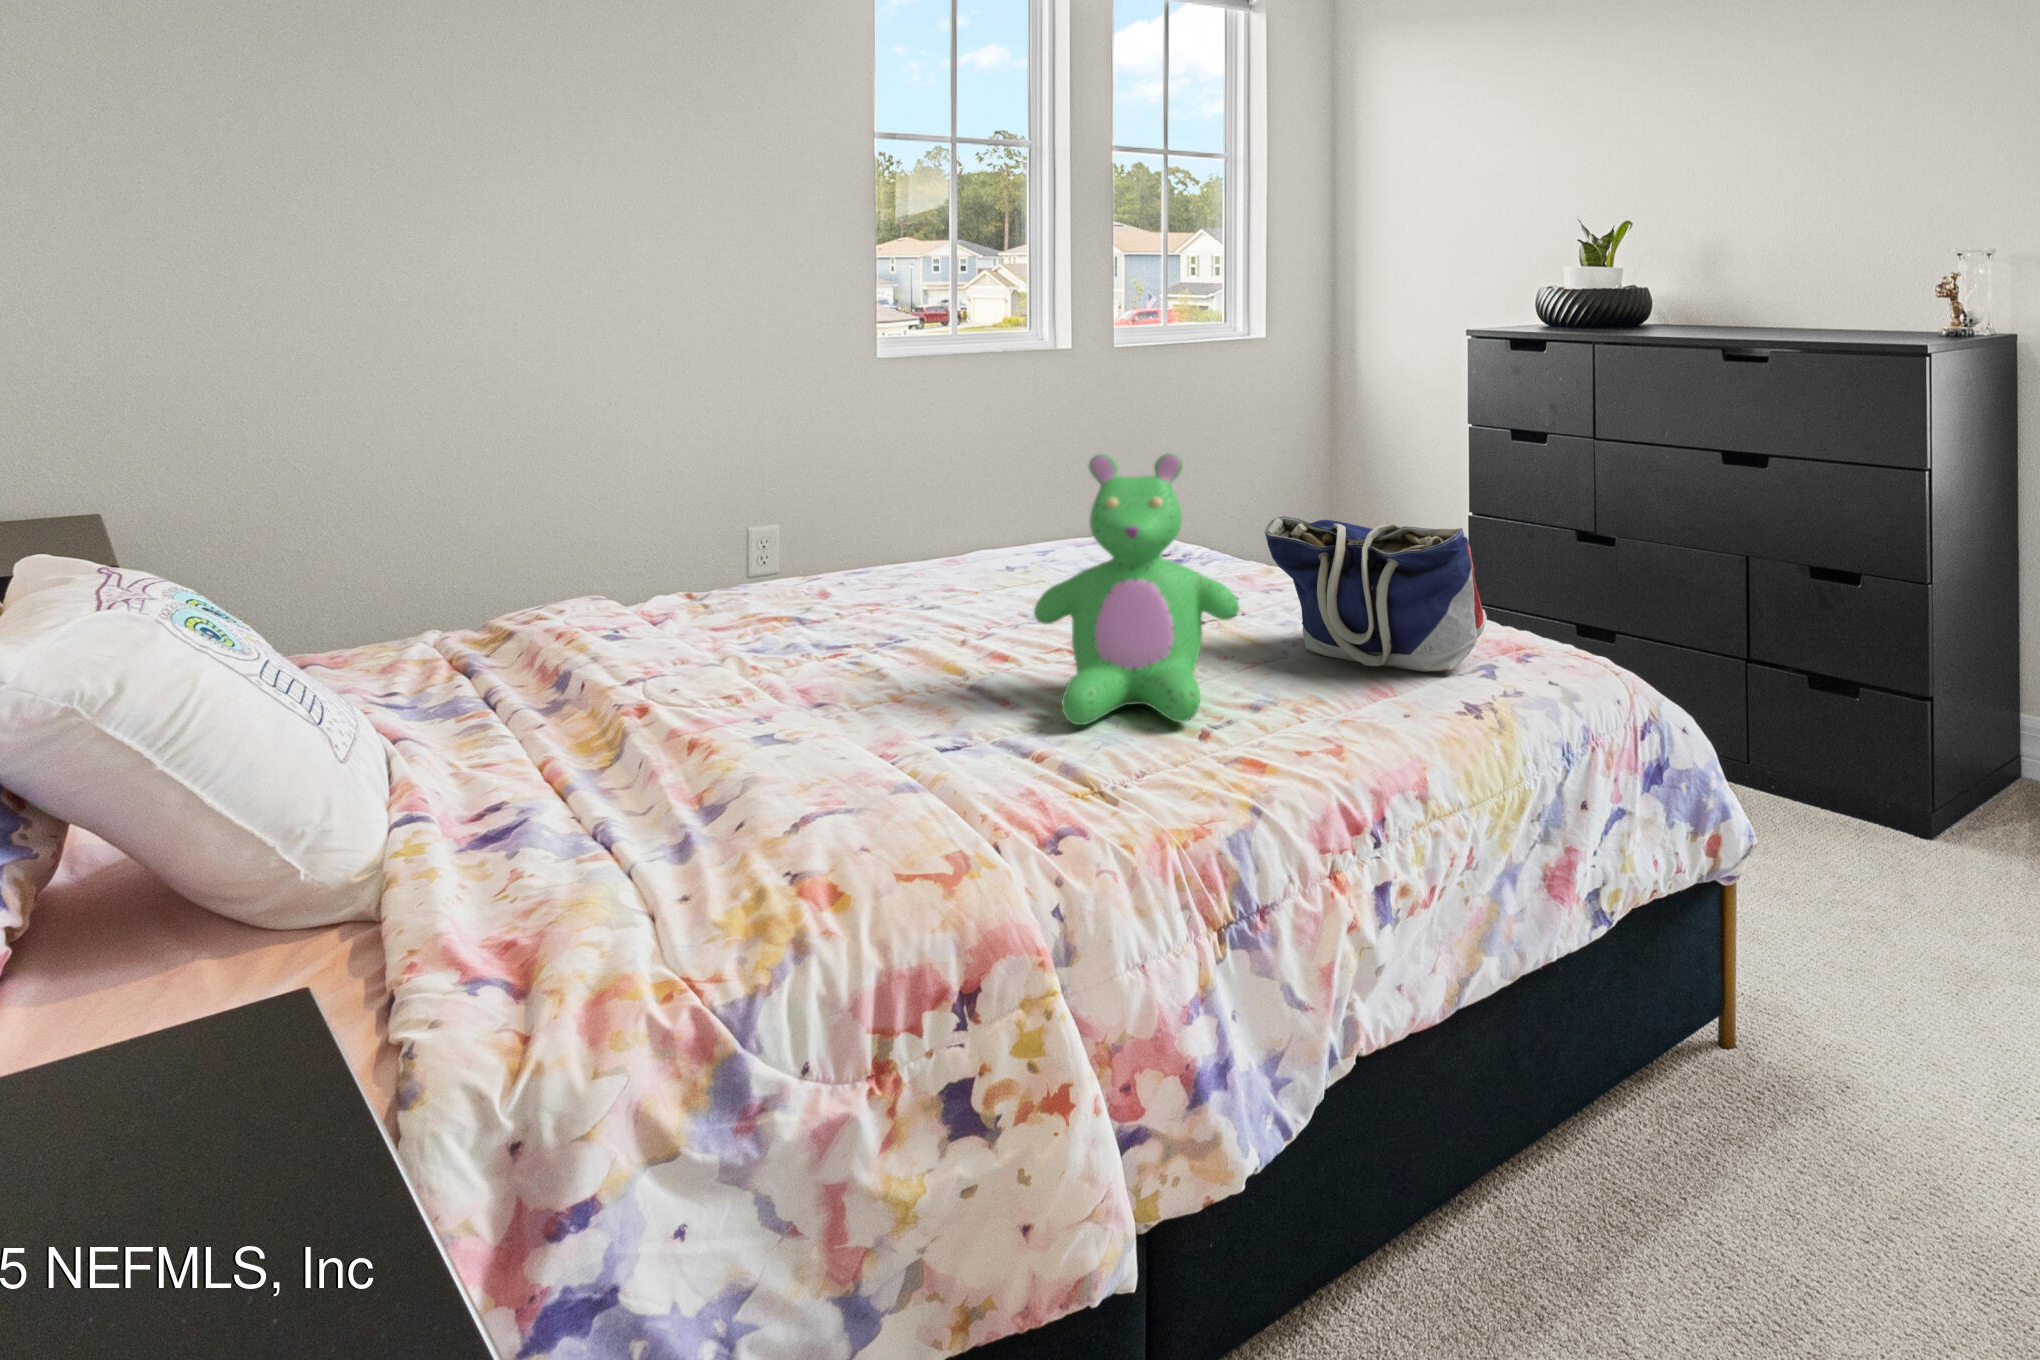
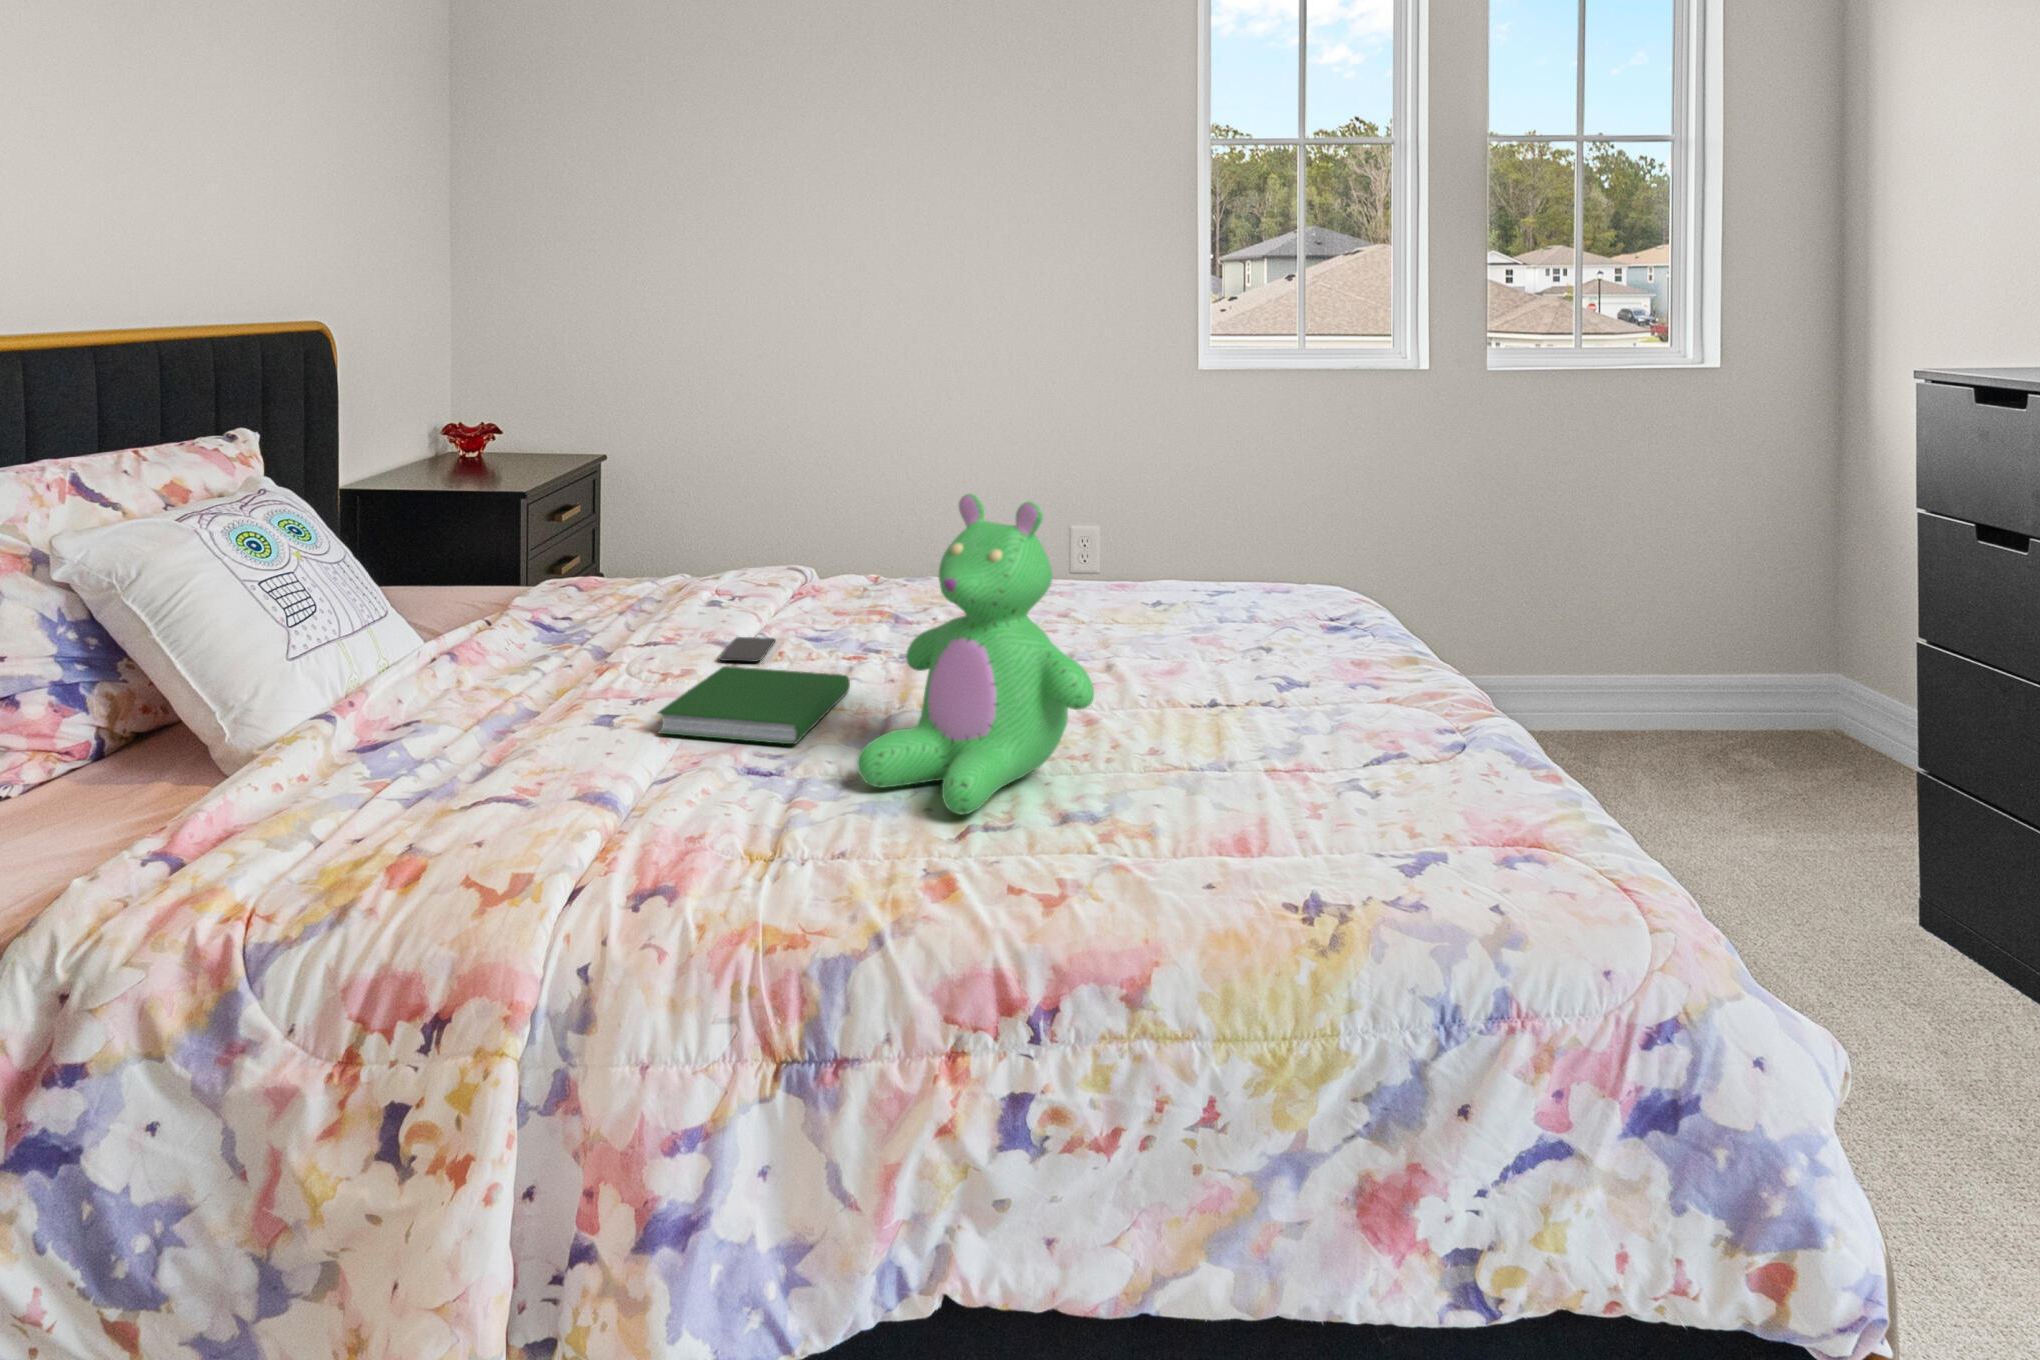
tote bag: present [1265,516,1487,672] -> none [1216,600,1469,849]
smartphone: none [675,653,754,680] -> present [719,637,775,662]
hardcover book: none [755,659,953,744] -> present [658,666,850,744]

